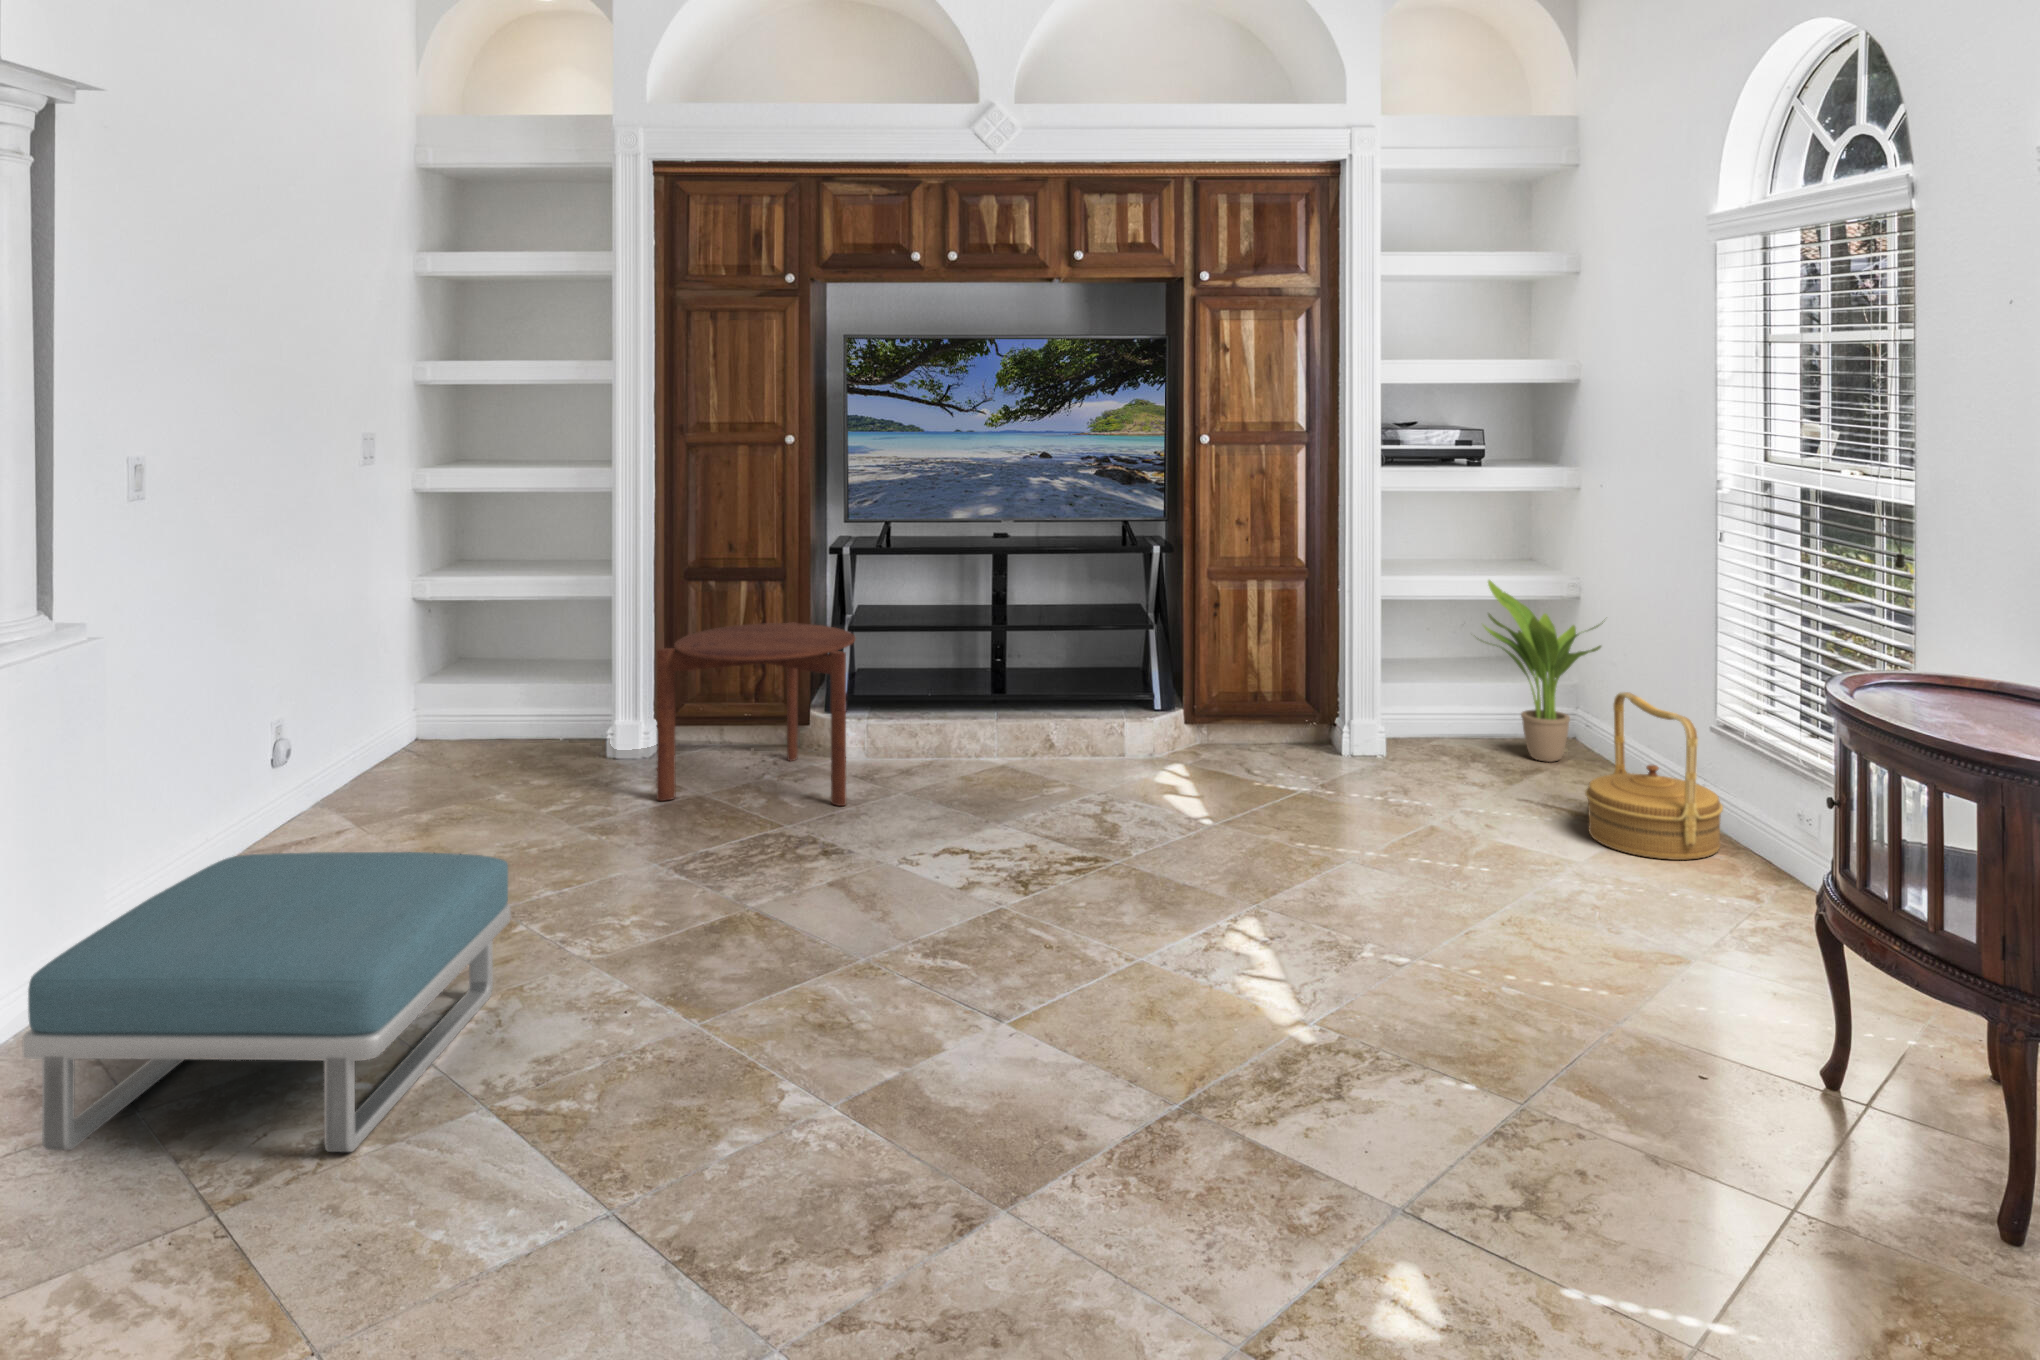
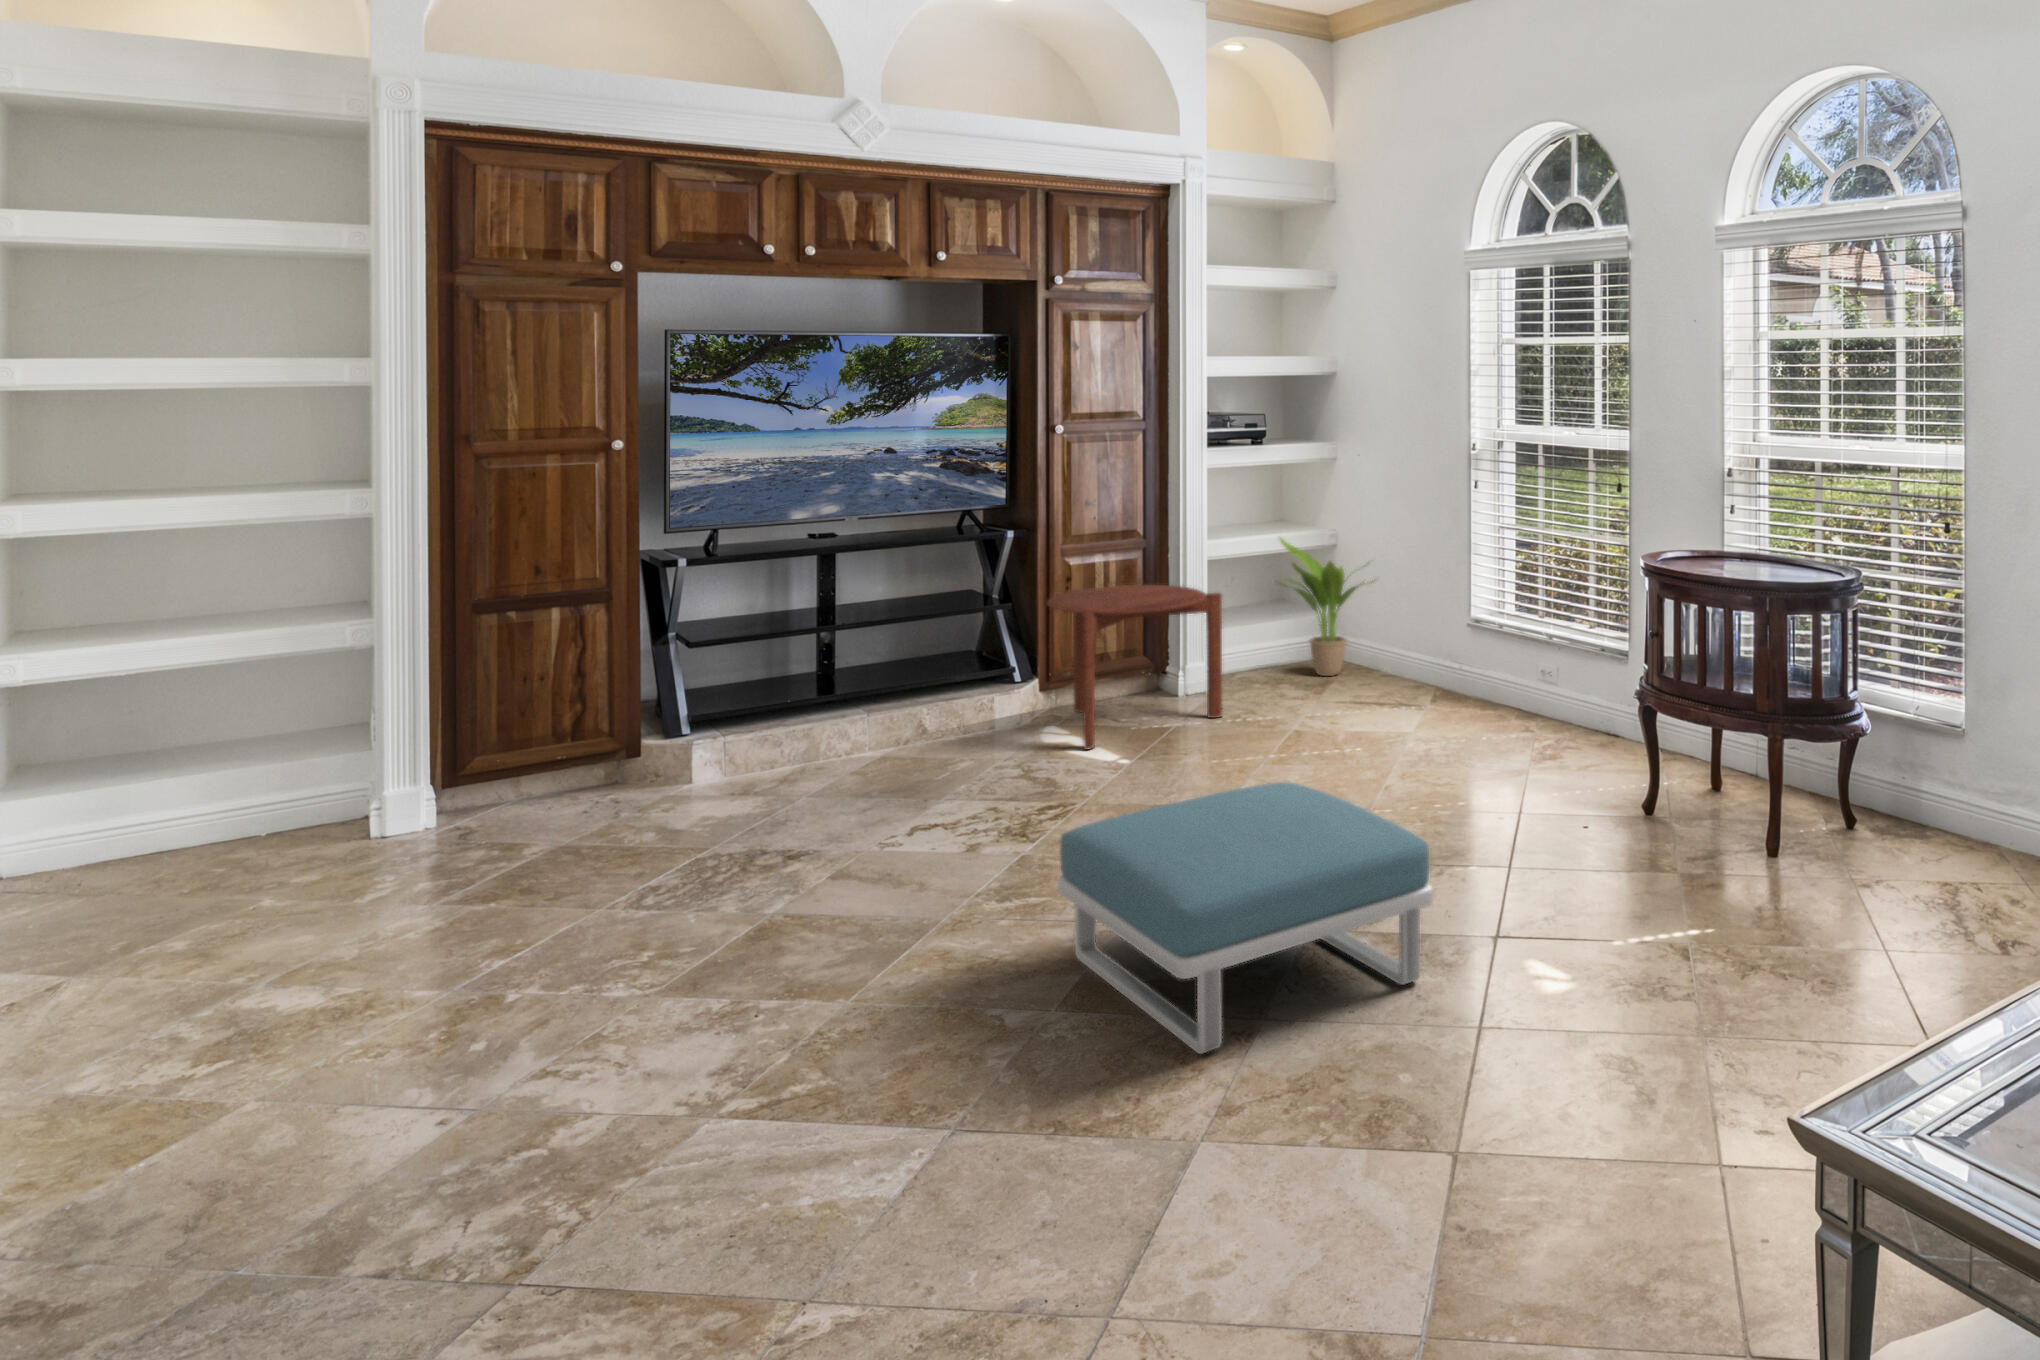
side table: present [656,622,856,806] -> present [1047,585,1223,750]
woven basket: present [1585,692,1723,860] -> none [1399,606,1491,721]
footstool: present [23,852,510,1152] -> present [1058,782,1433,1054]

